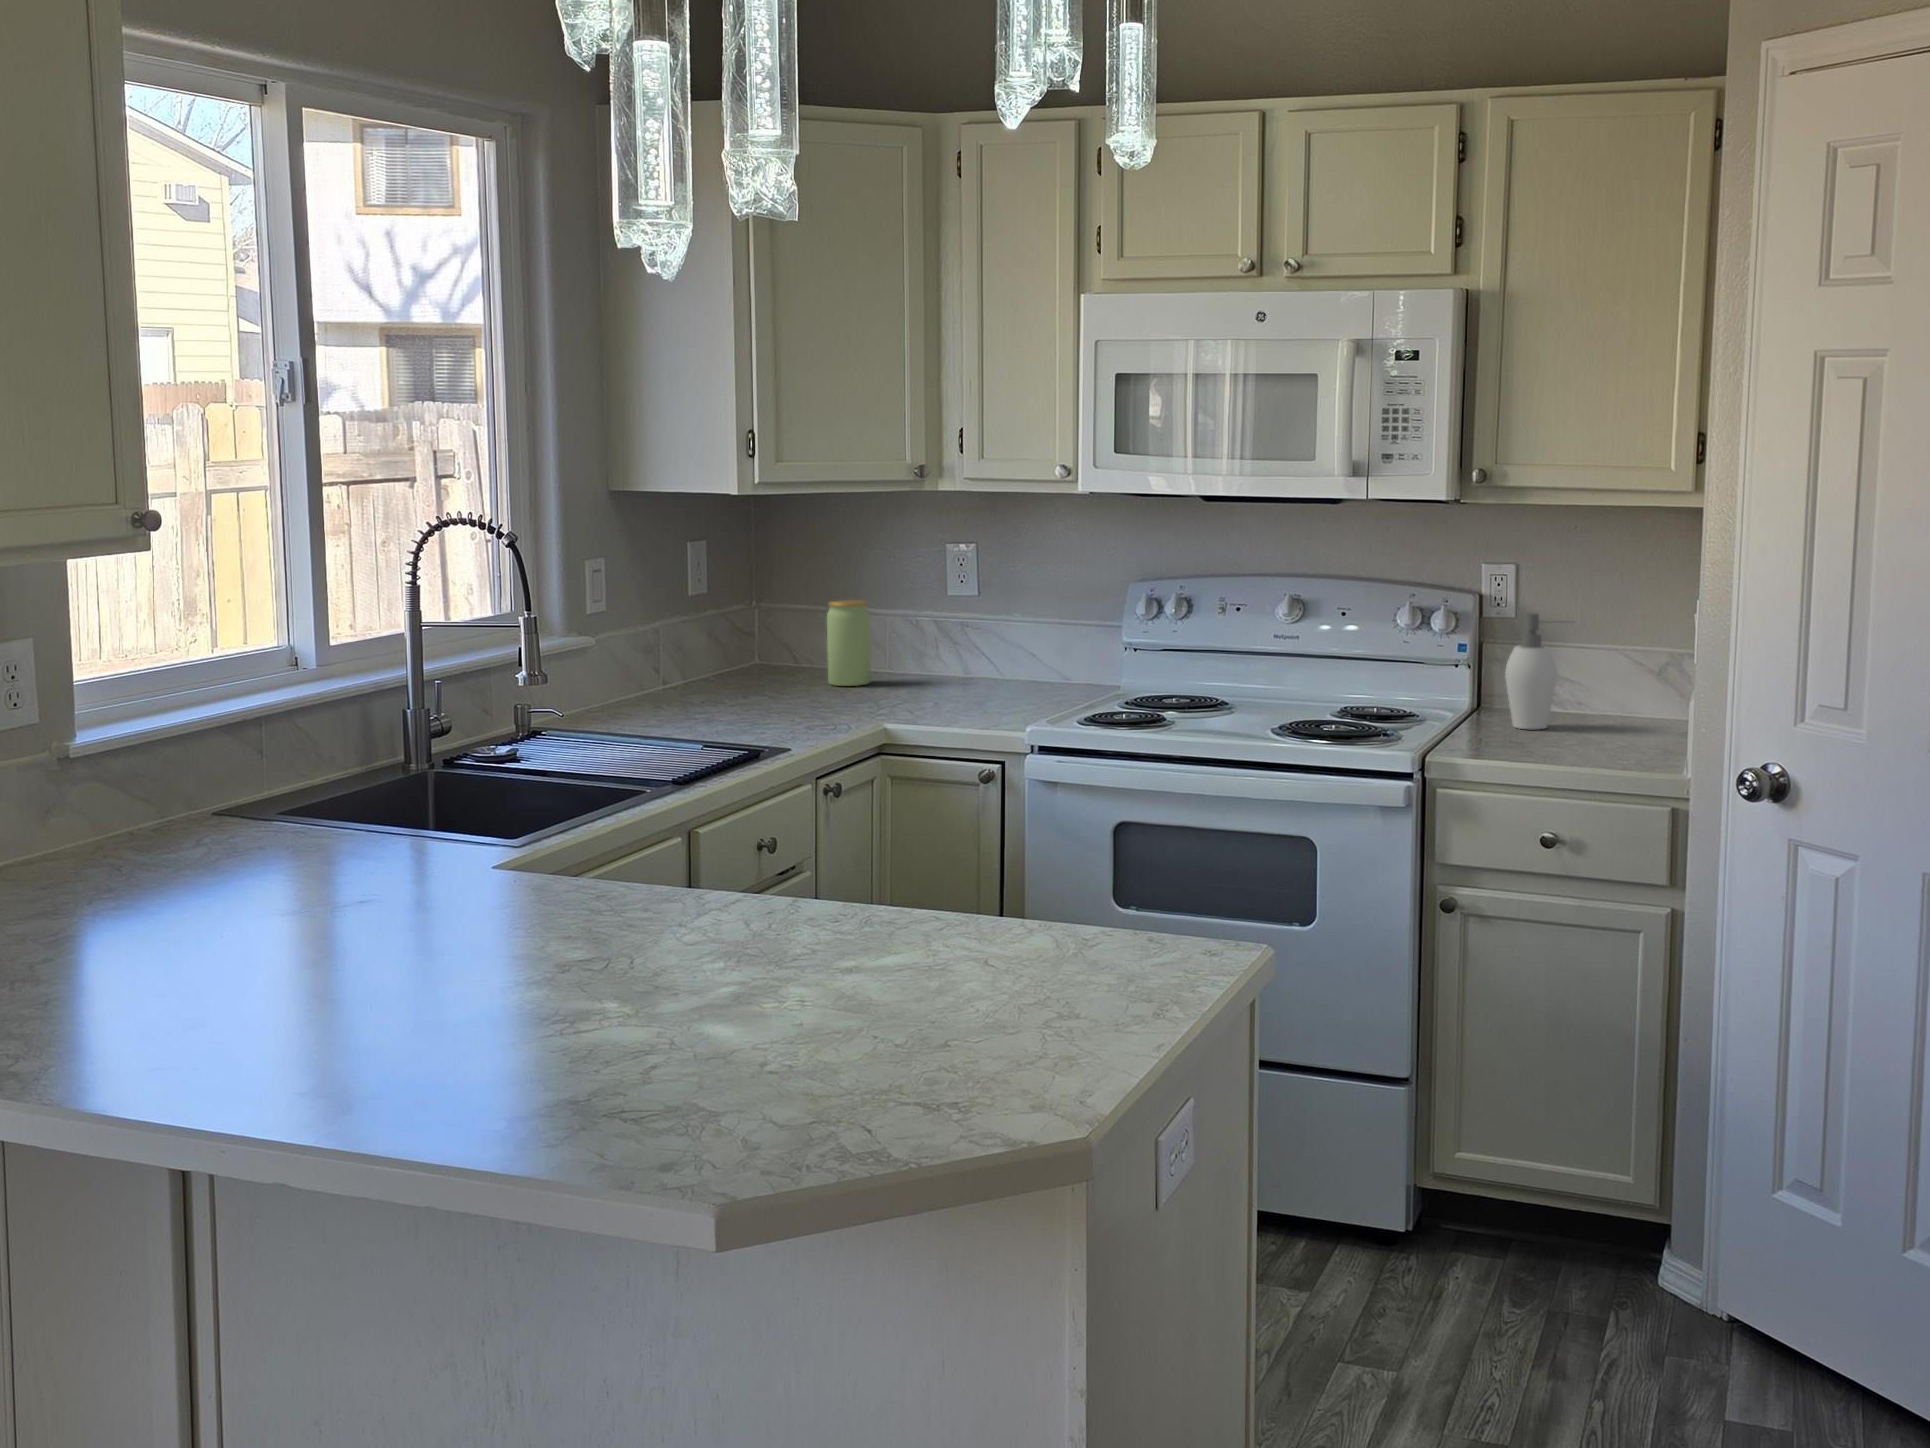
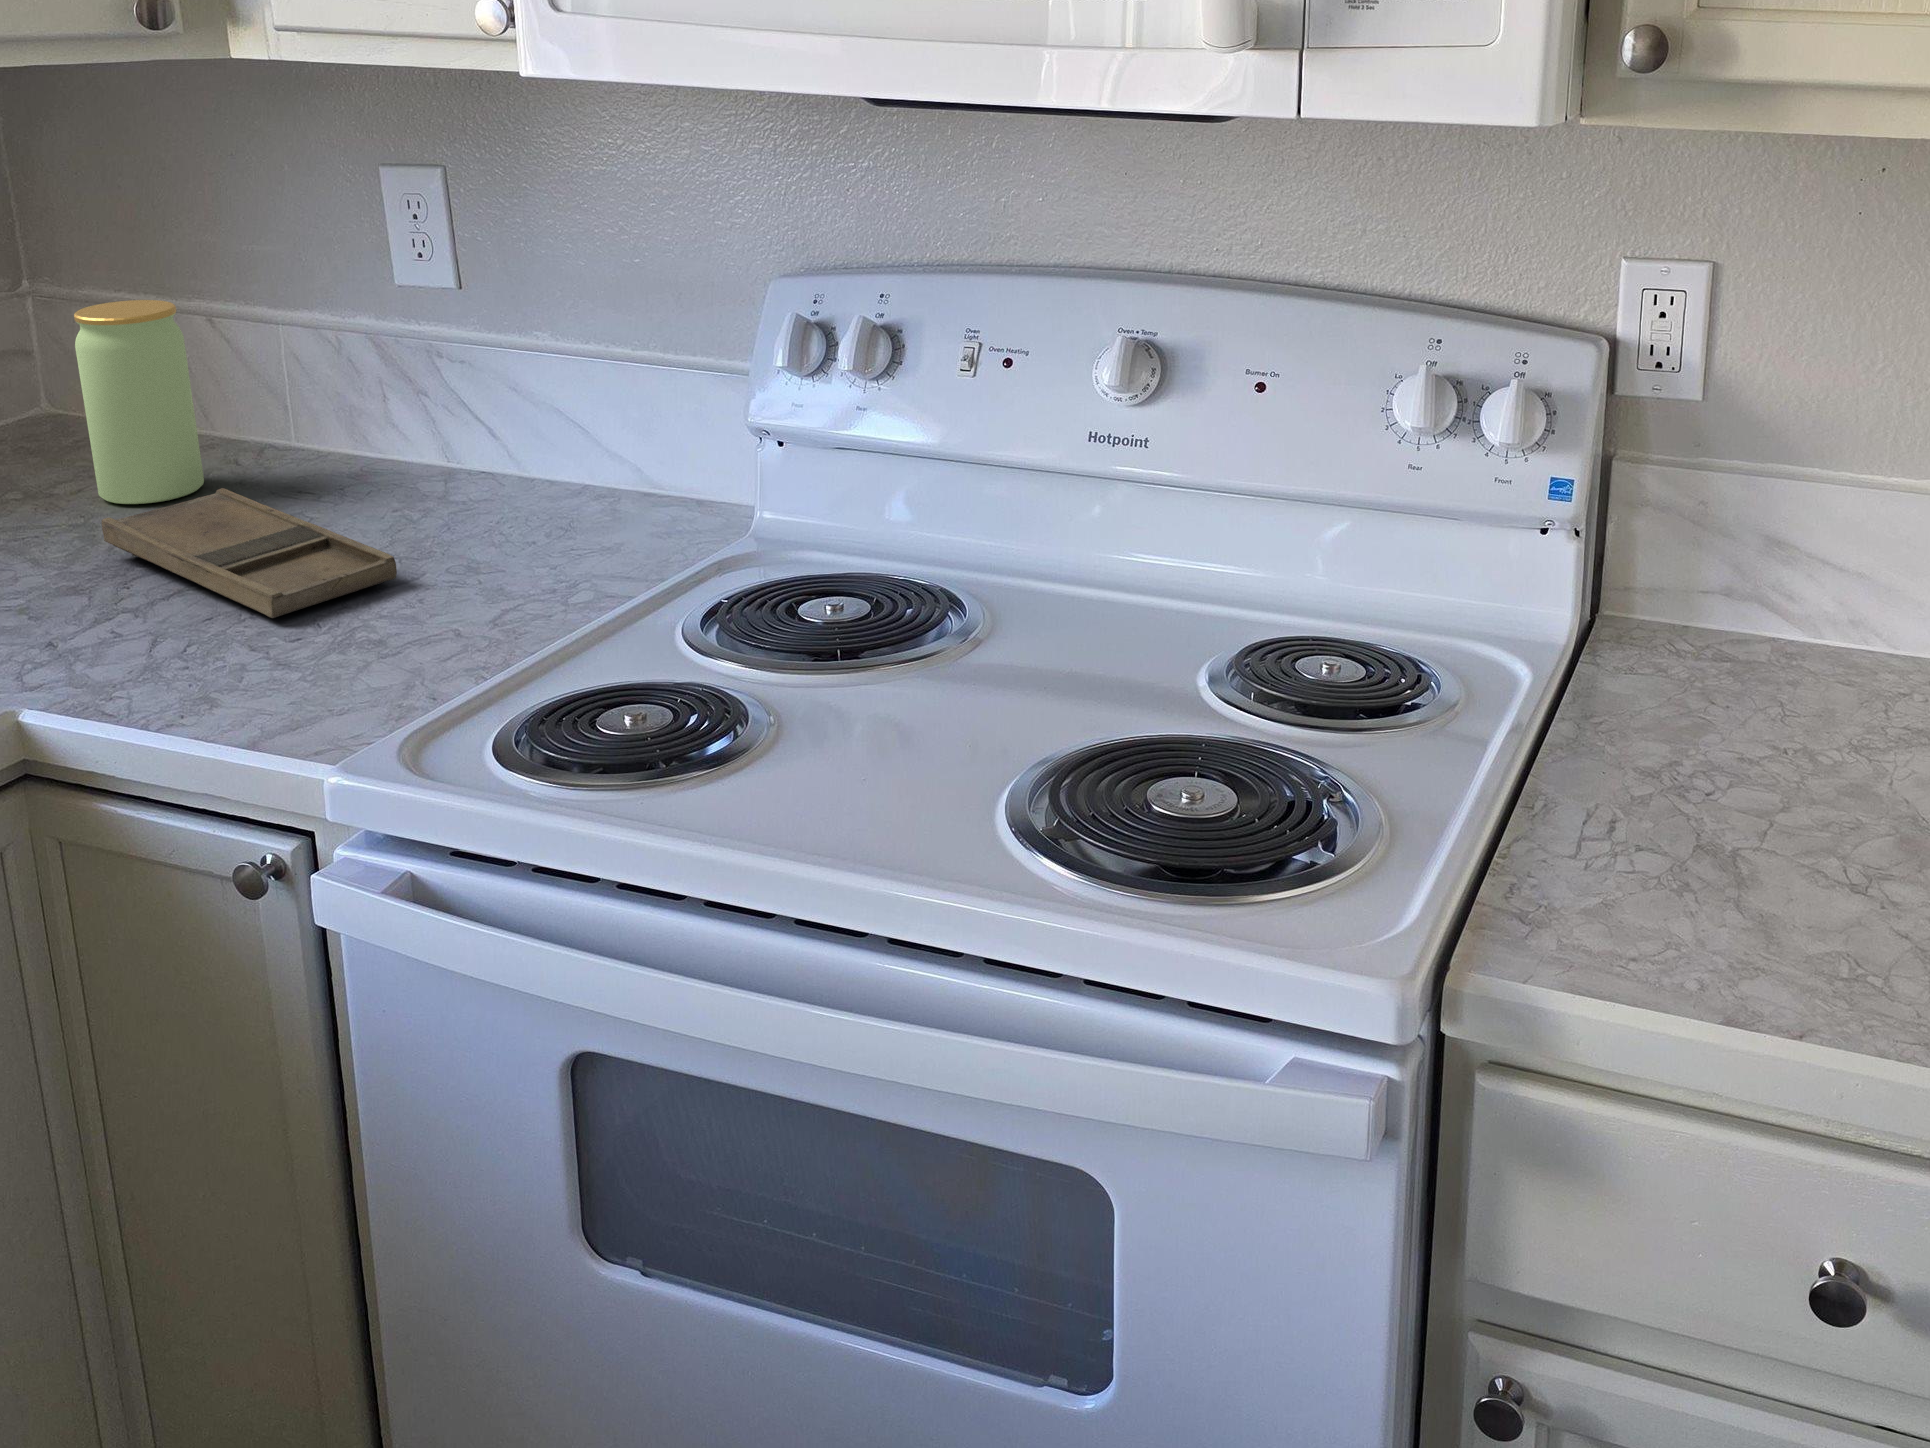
soap dispenser: present [1505,613,1568,729] -> none [1683,446,1901,775]
tray: none [862,674,993,706] -> present [102,488,397,618]

